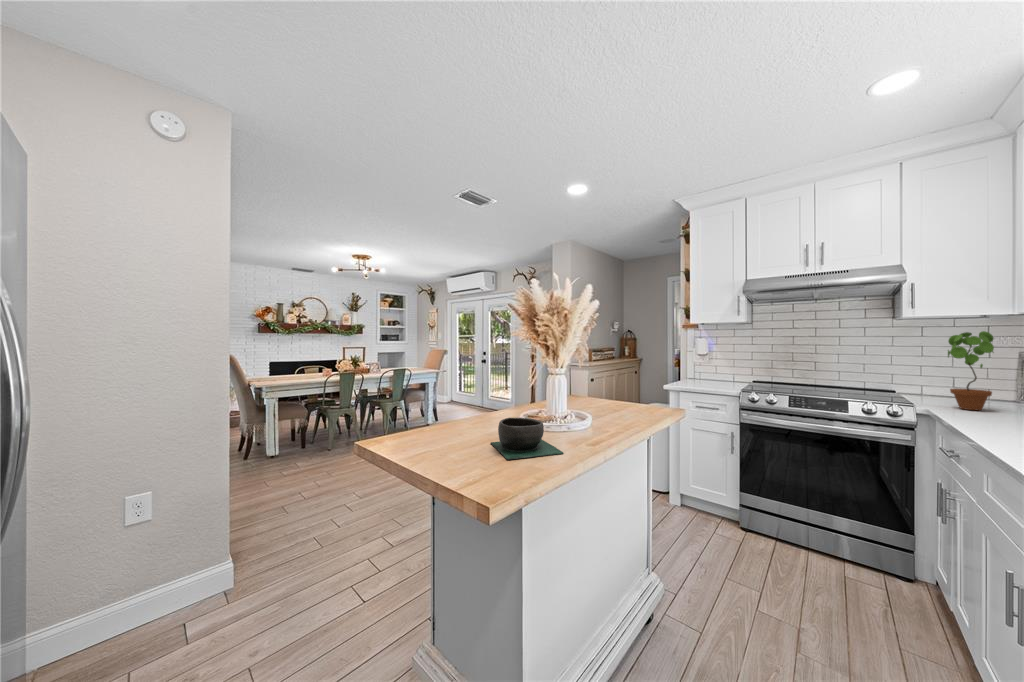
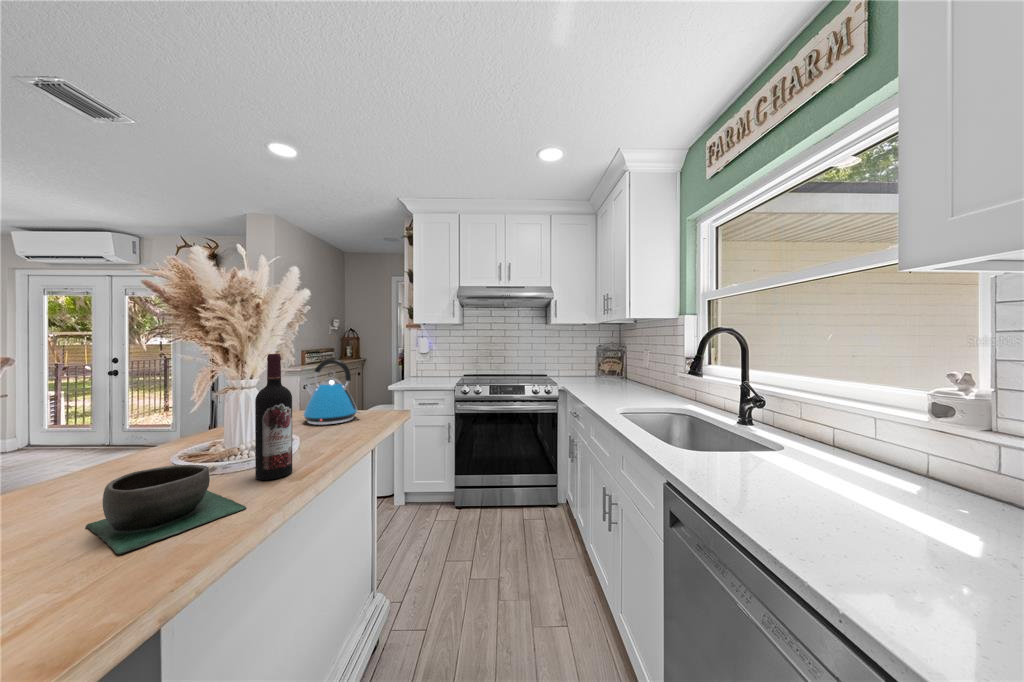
potted plant: present [948,331,994,410] -> none [576,334,595,386]
wine bottle: none [566,350,589,440] -> present [255,354,292,480]
kettle: none [593,357,638,411] -> present [303,359,360,425]

